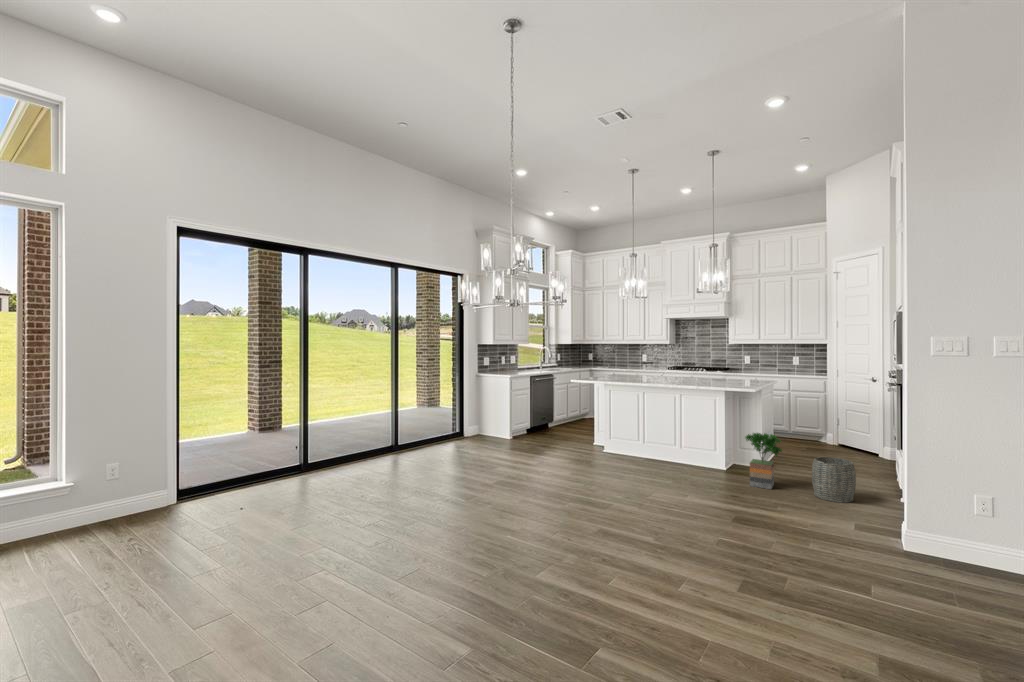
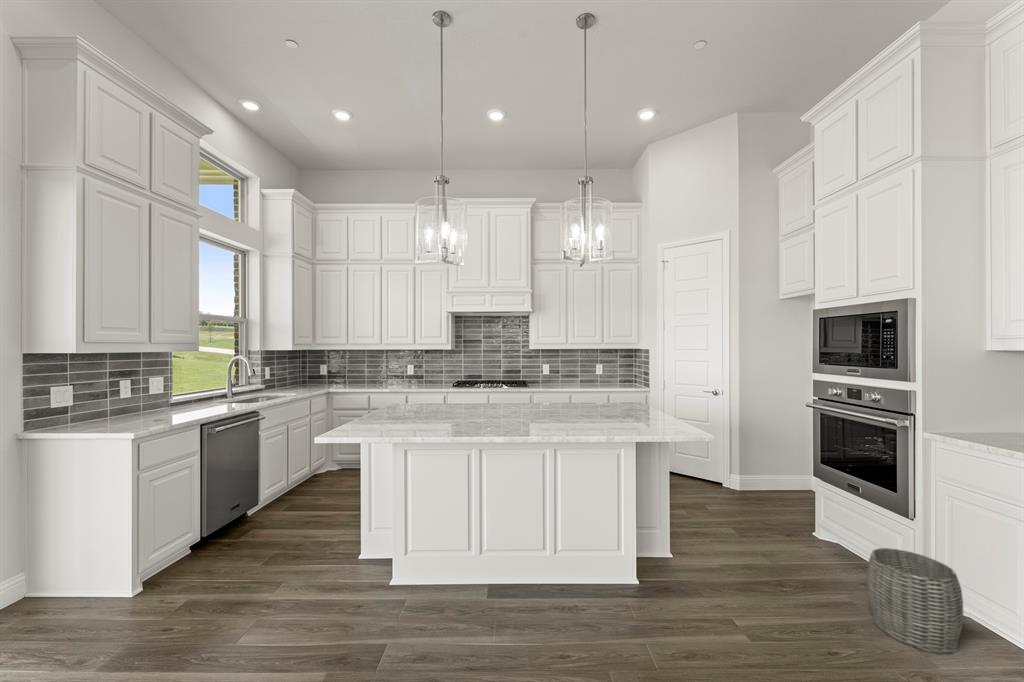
potted tree: present [745,433,782,489] -> none [750,520,852,648]

